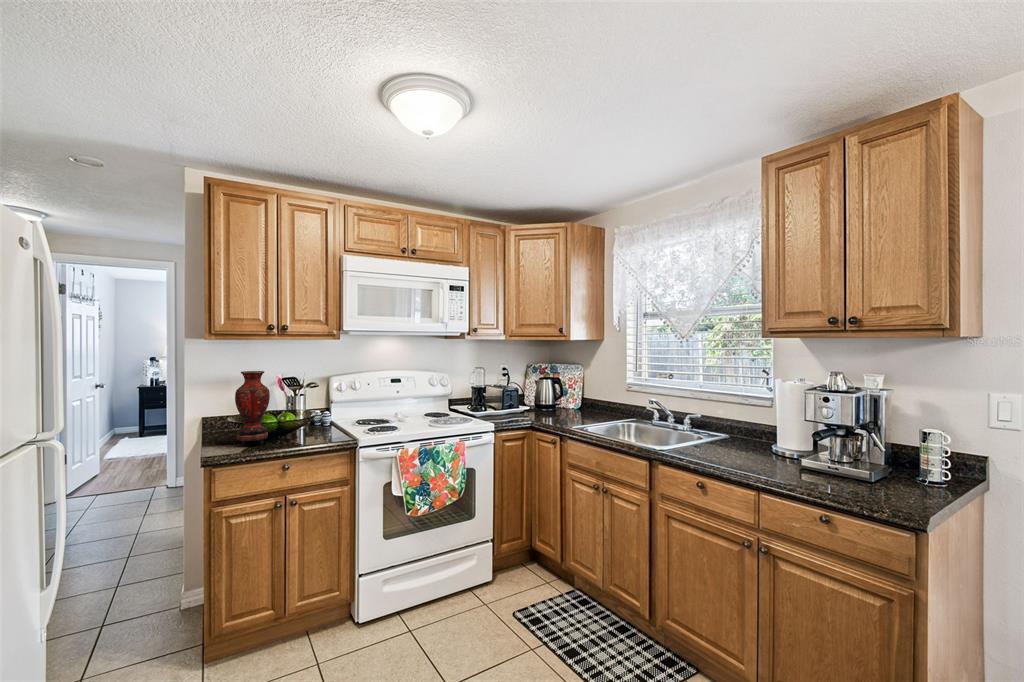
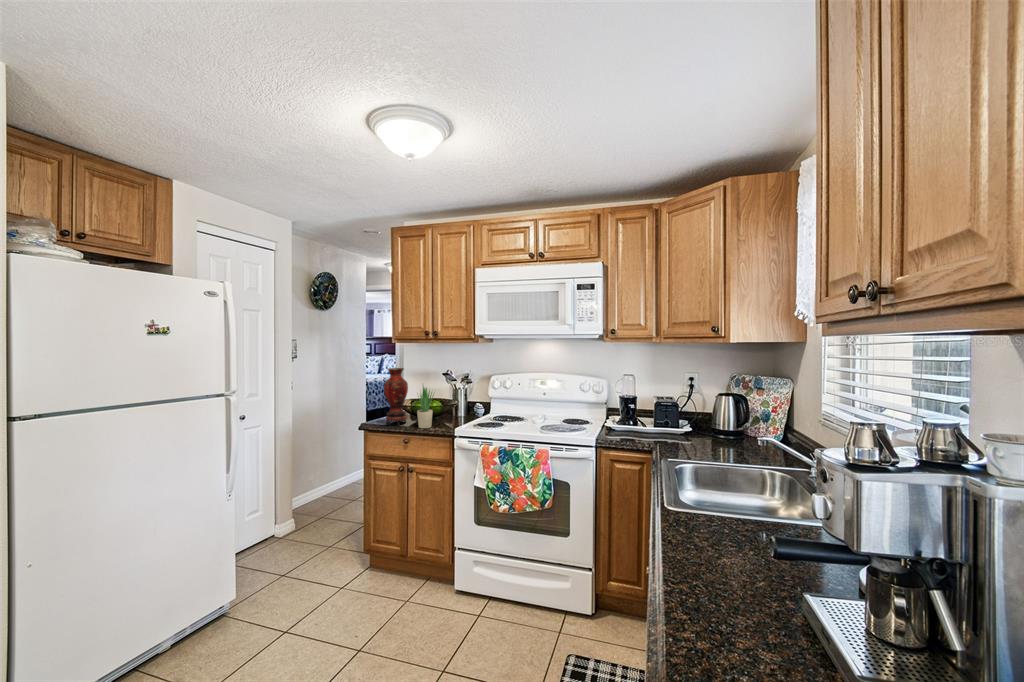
potted plant: none [293,385,317,443] -> present [417,386,434,428]

